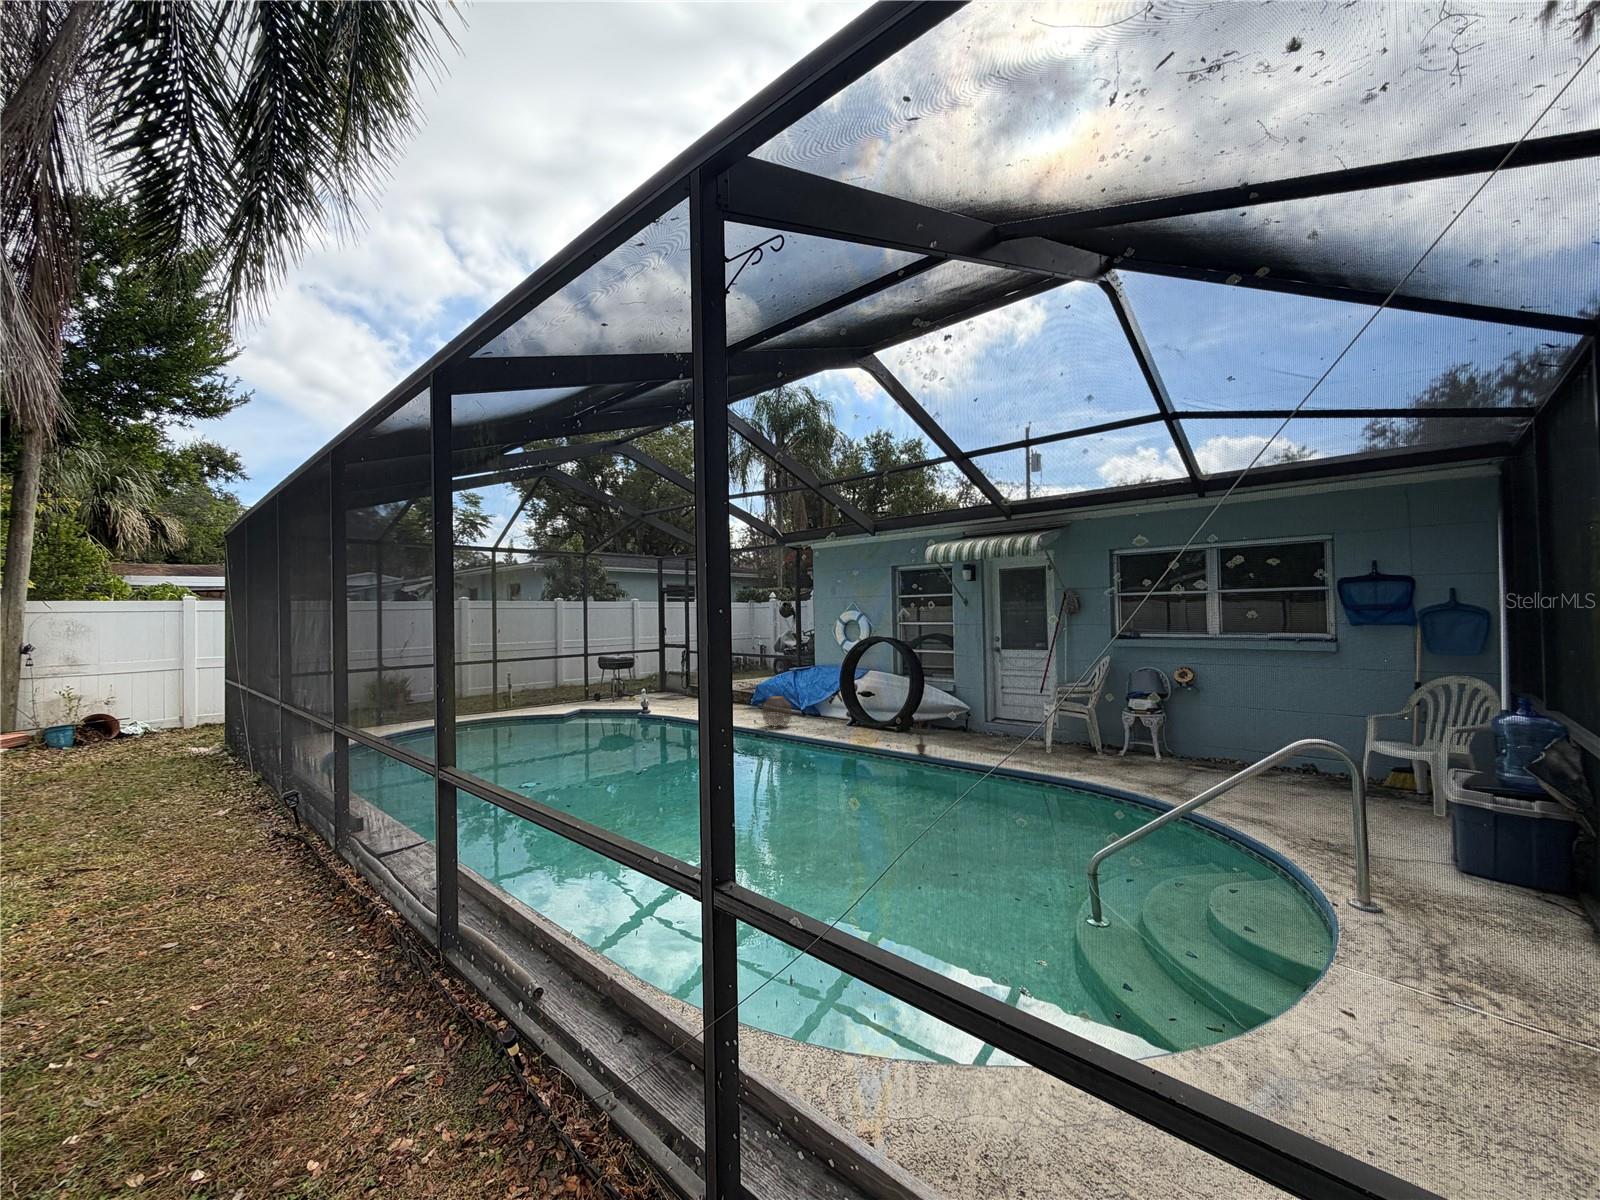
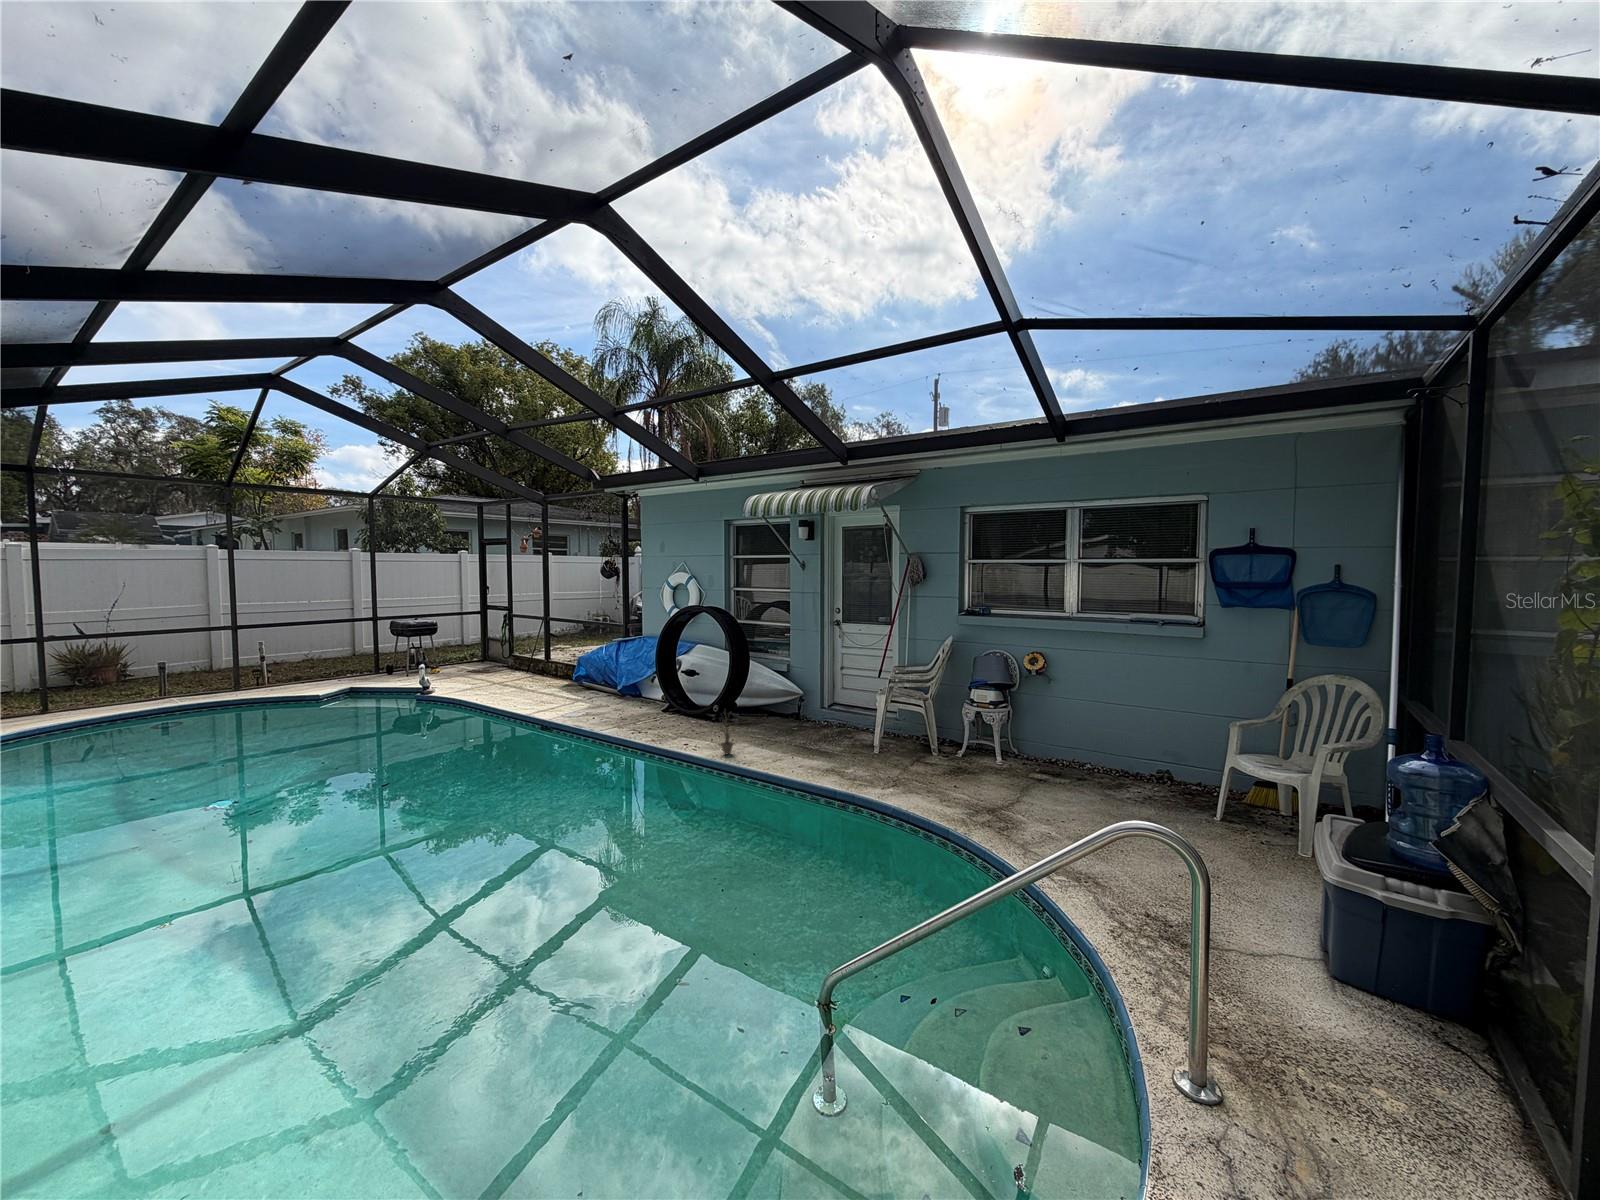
woven basket: present [762,696,791,728] -> none [561,675,598,714]

